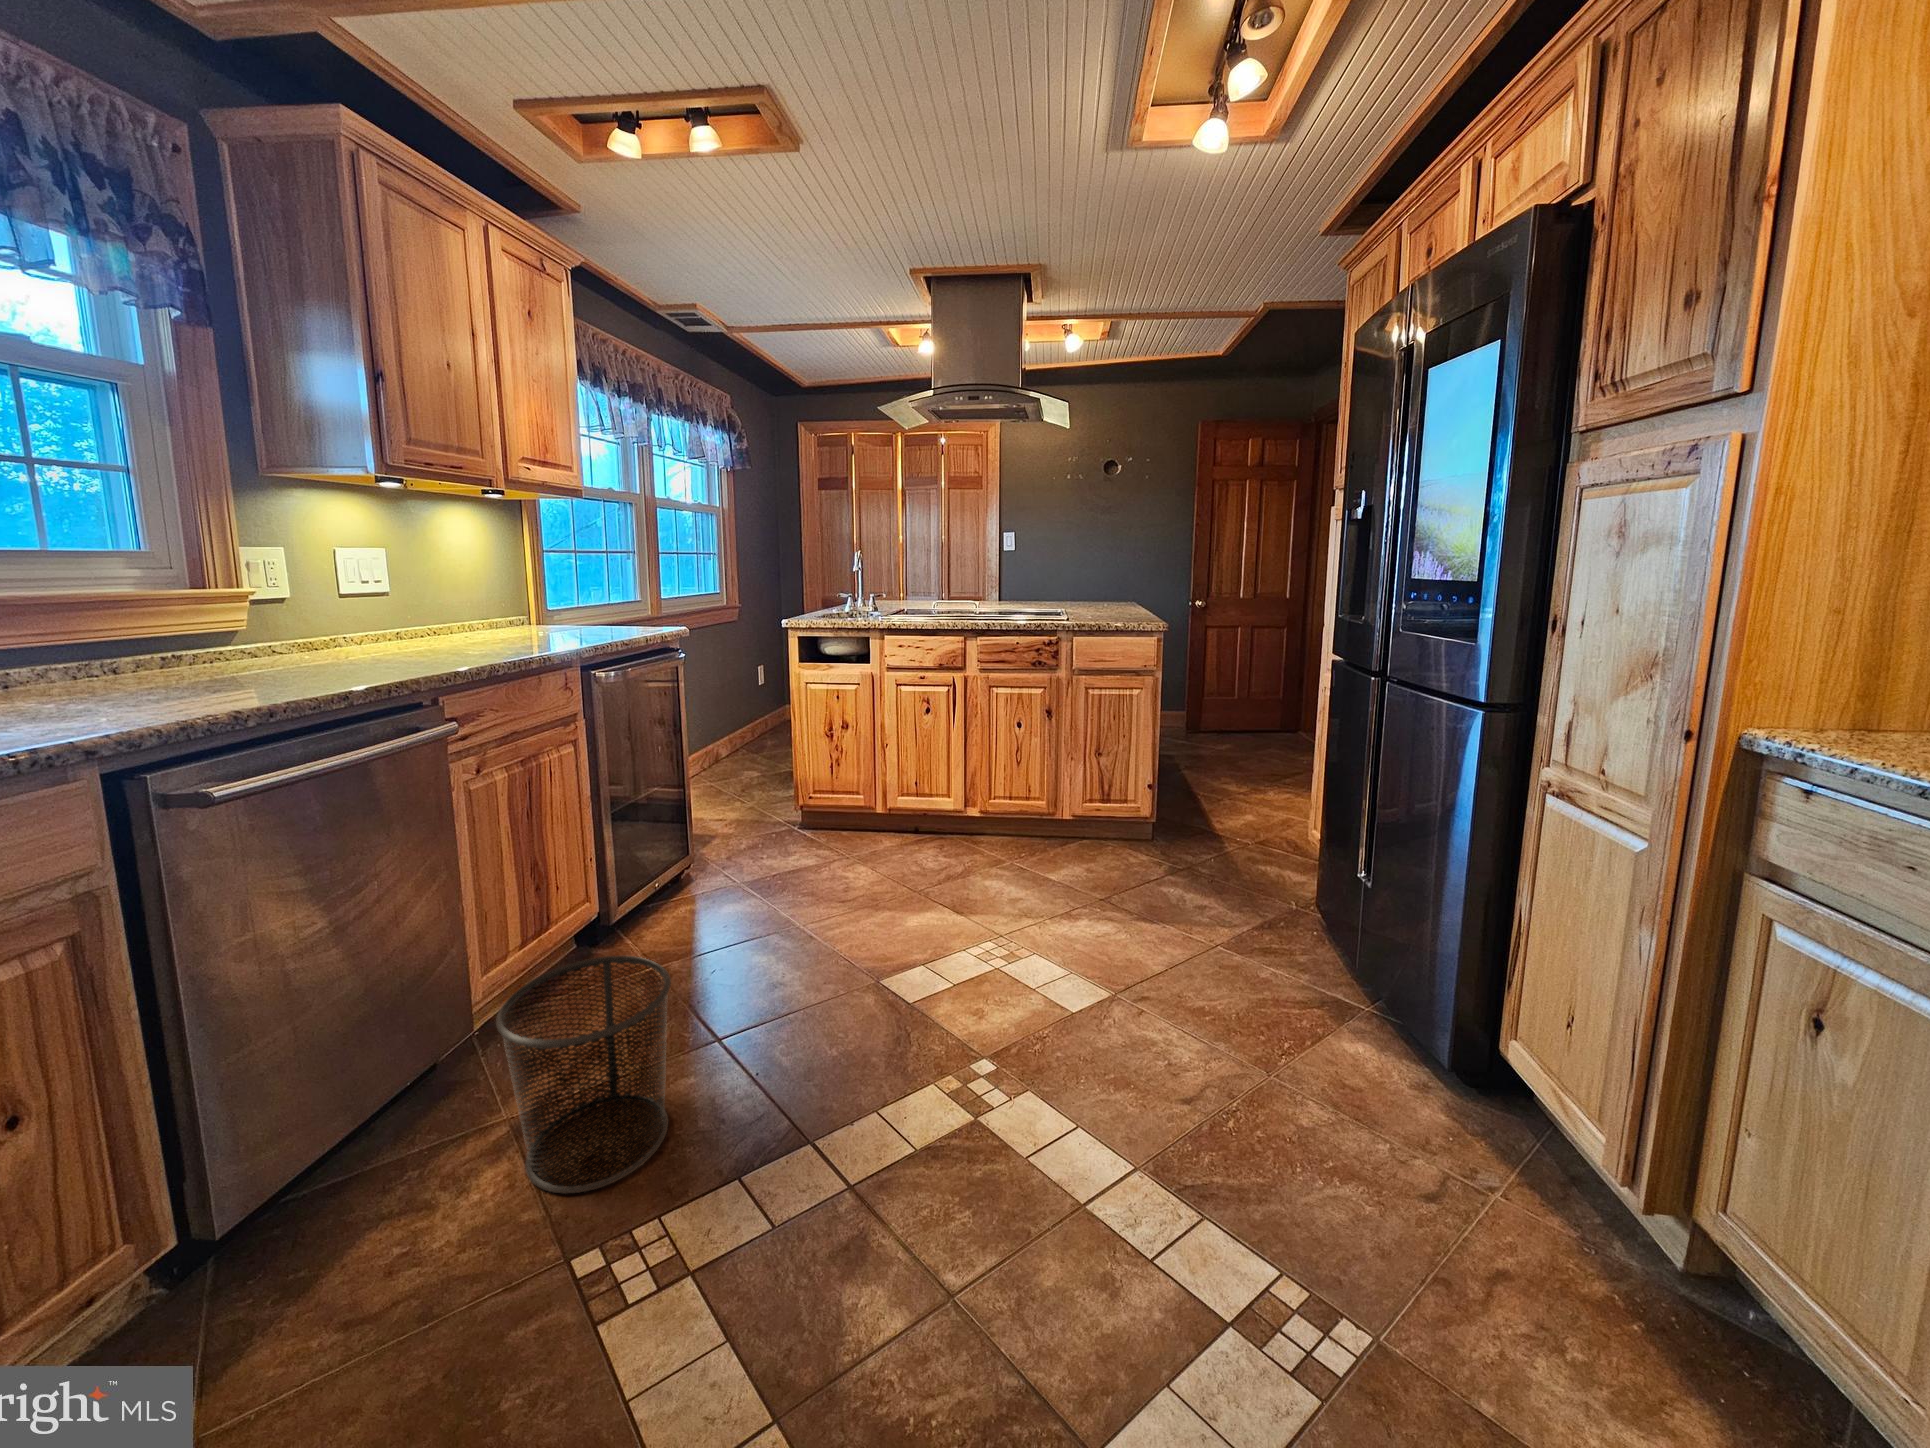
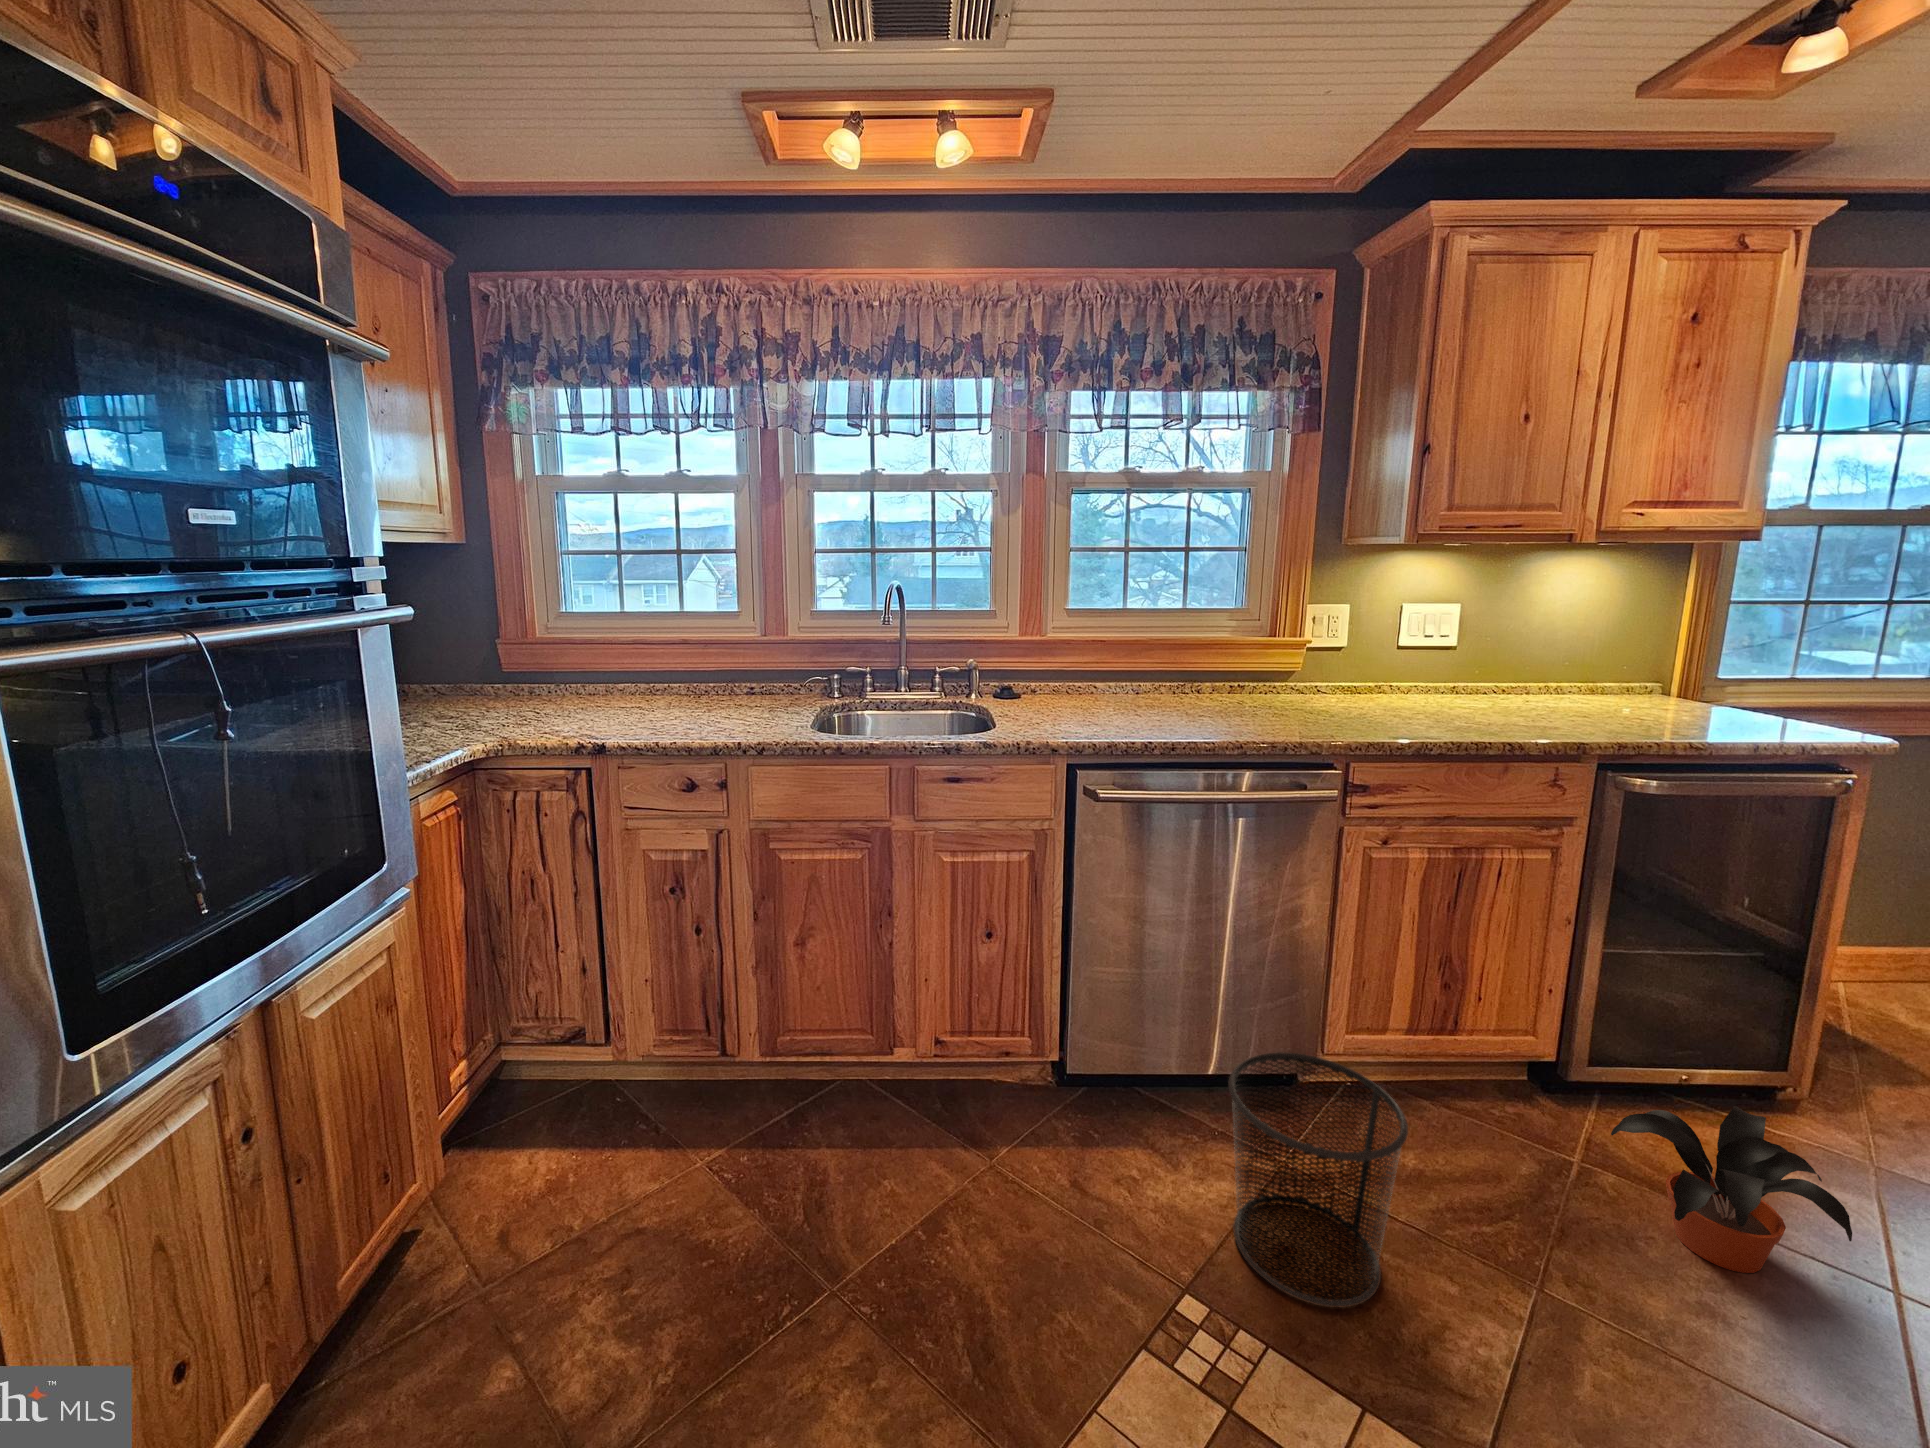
potted plant: none [680,857,791,955] -> present [1611,1106,1852,1273]

